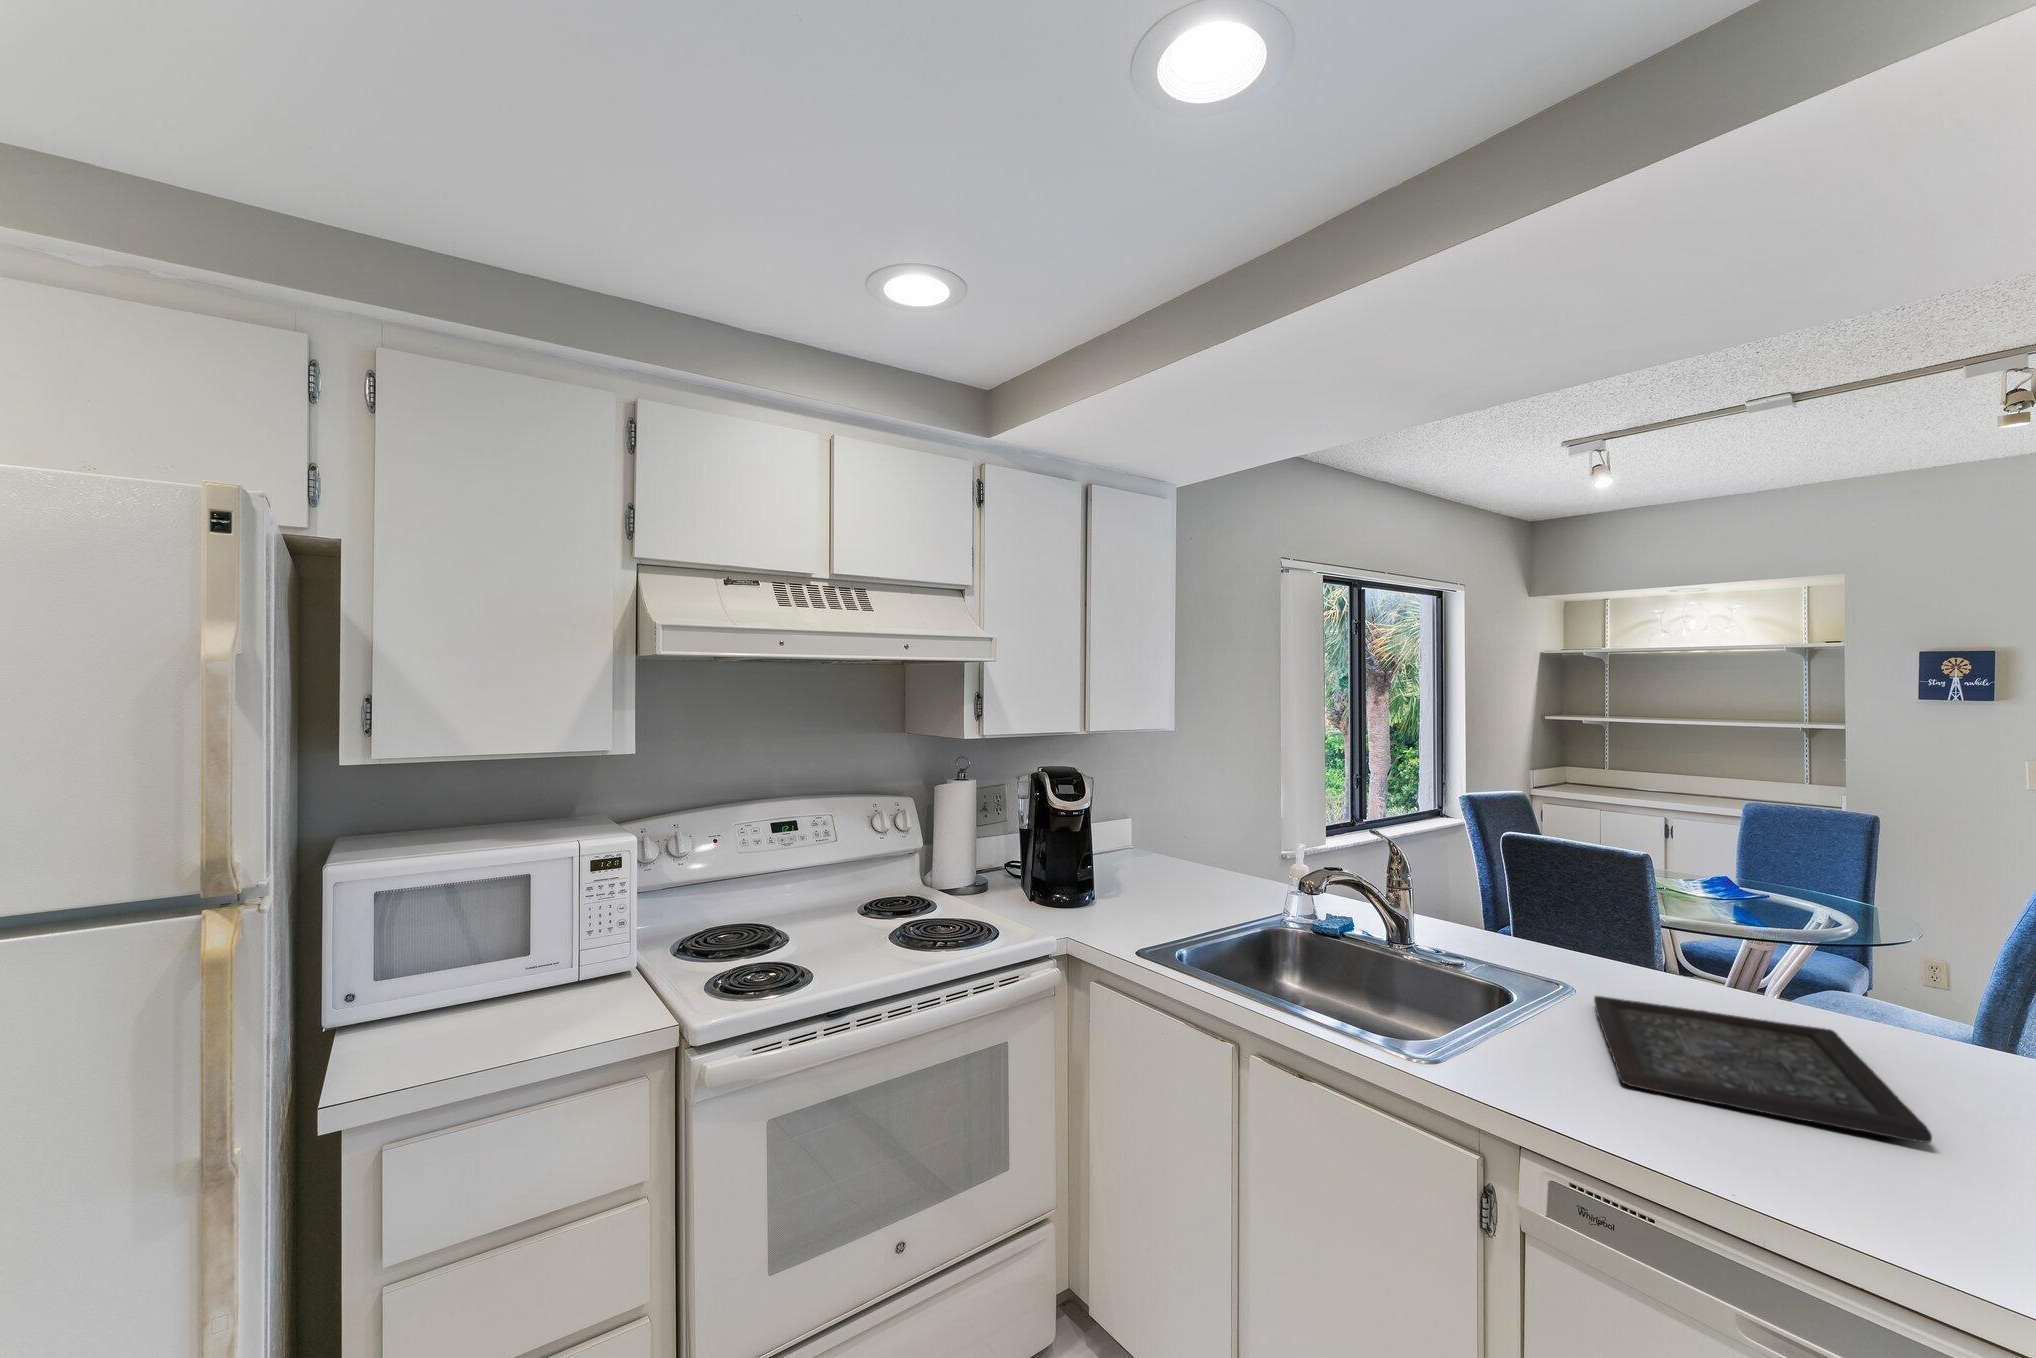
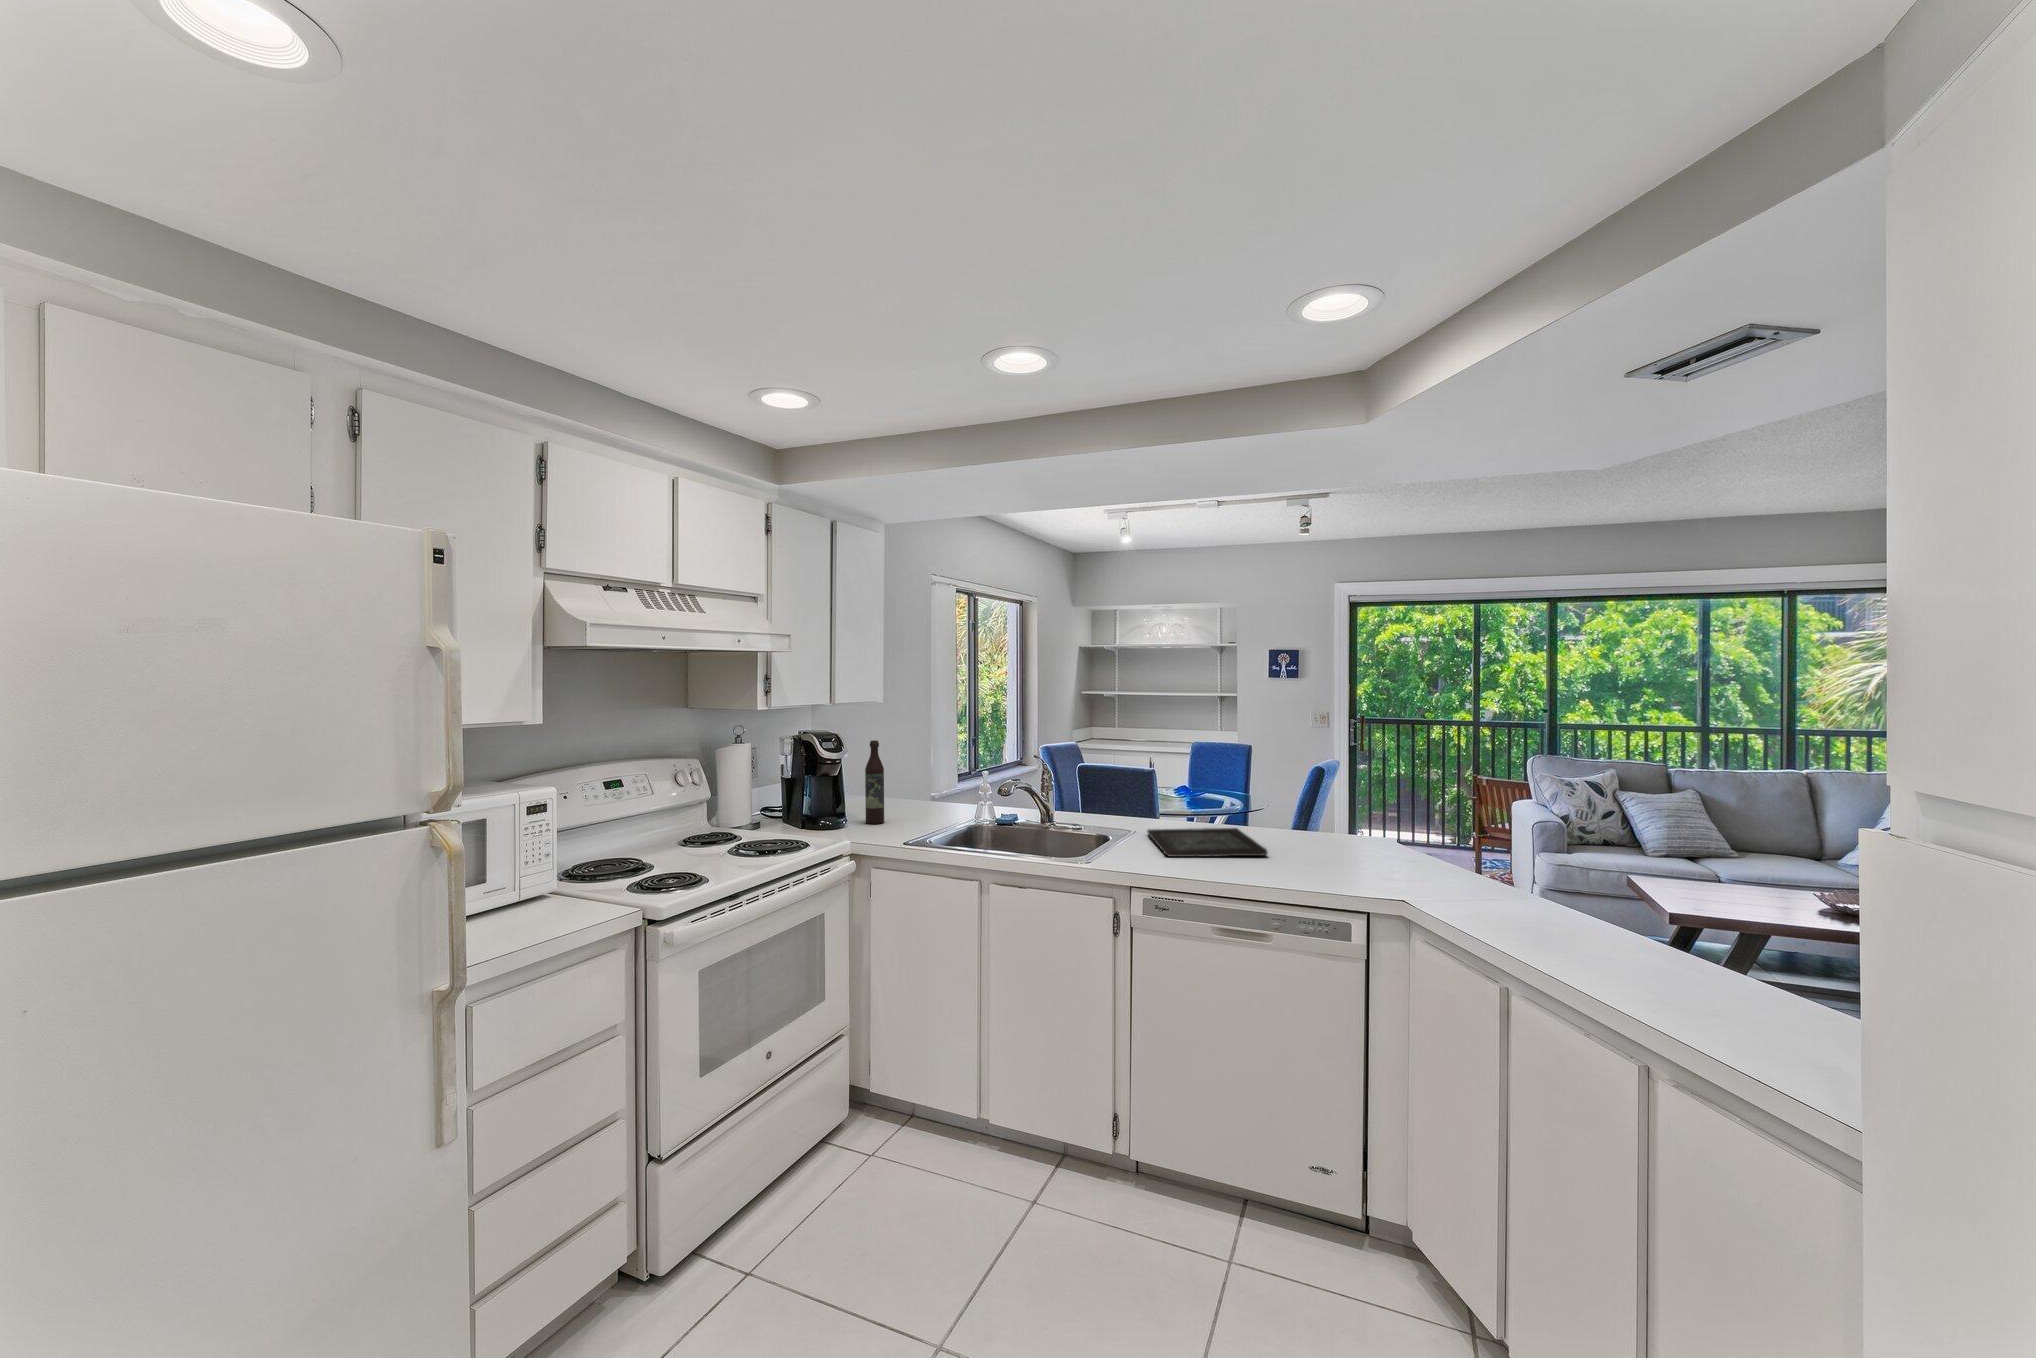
wine bottle: none [1117,786,1144,905] -> present [865,740,884,824]

